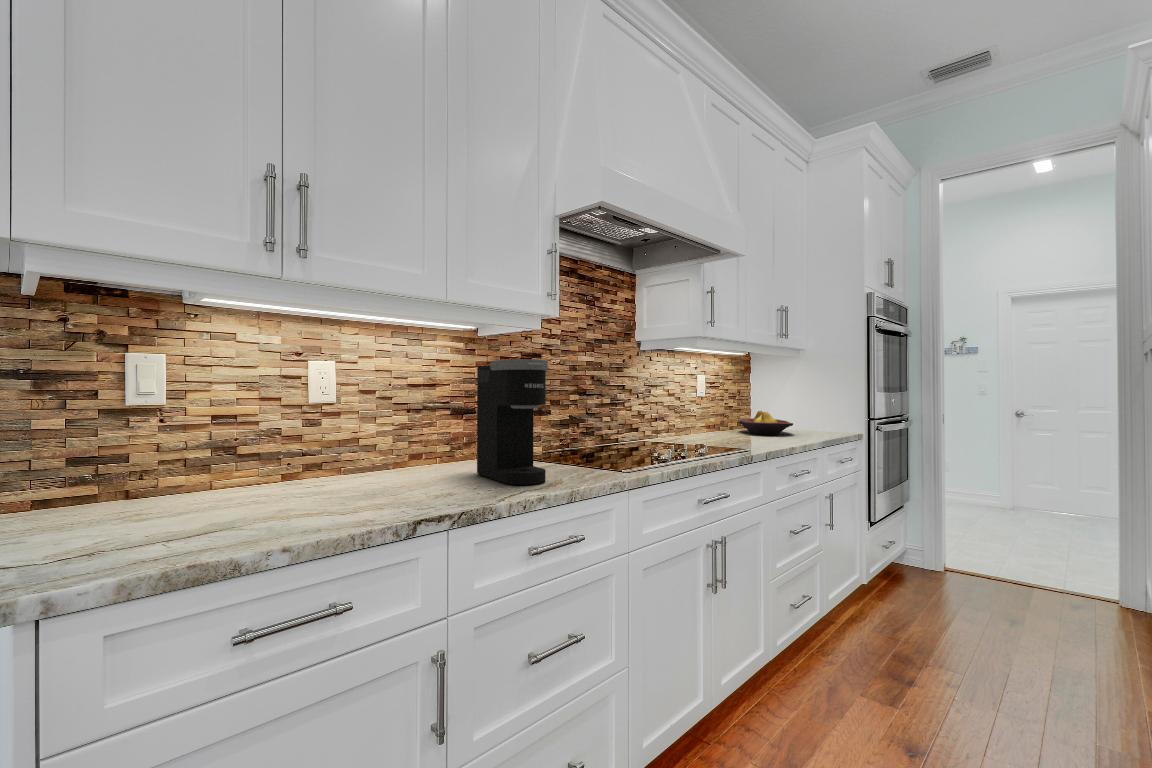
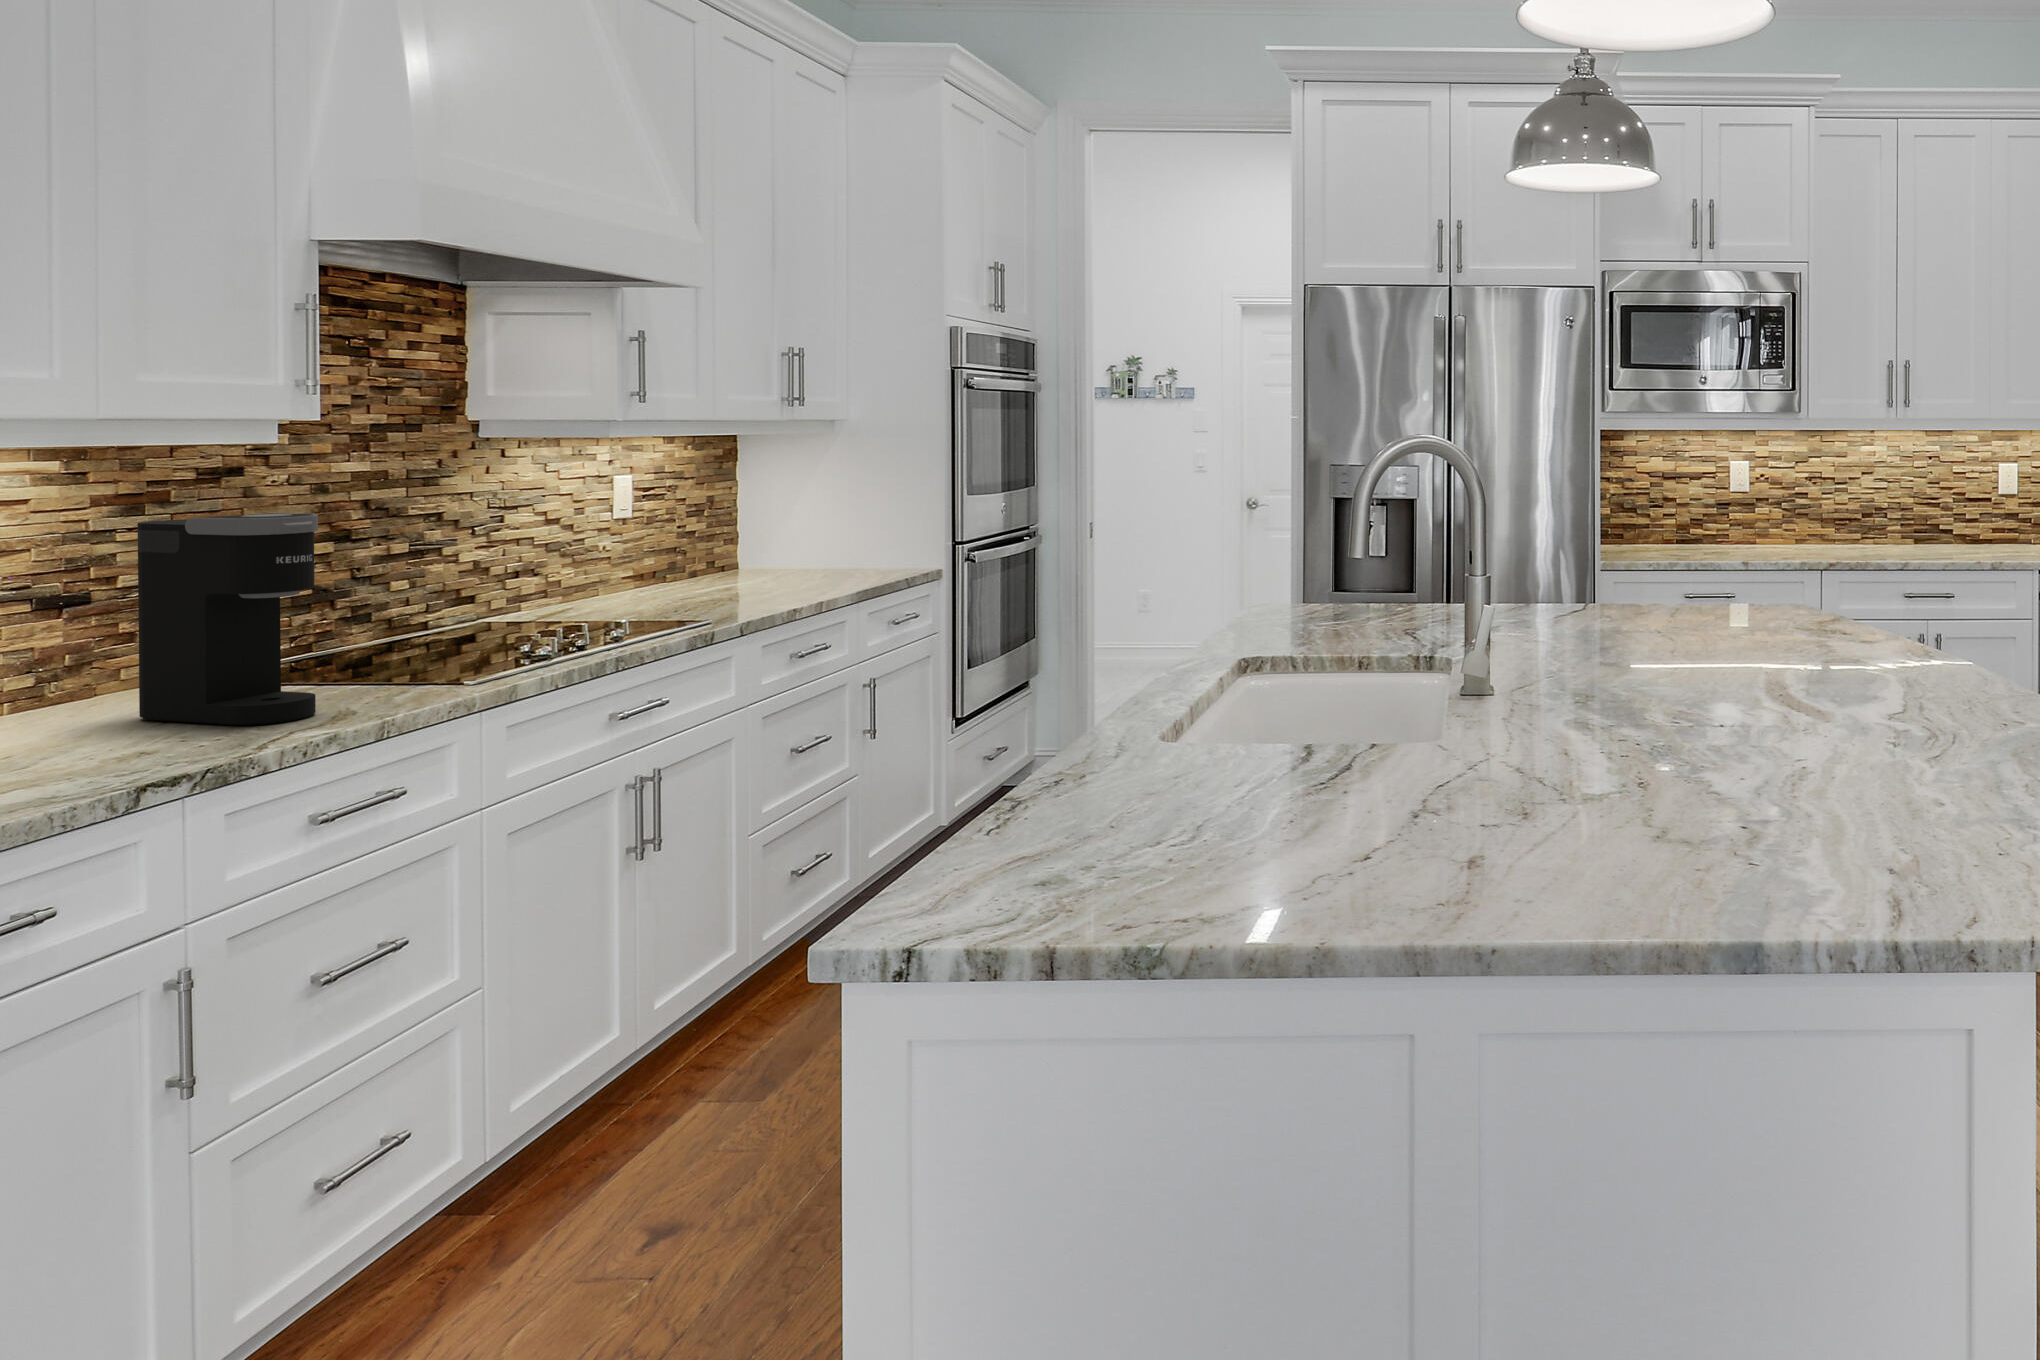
fruit bowl: present [738,411,793,435] -> none [704,541,811,587]

